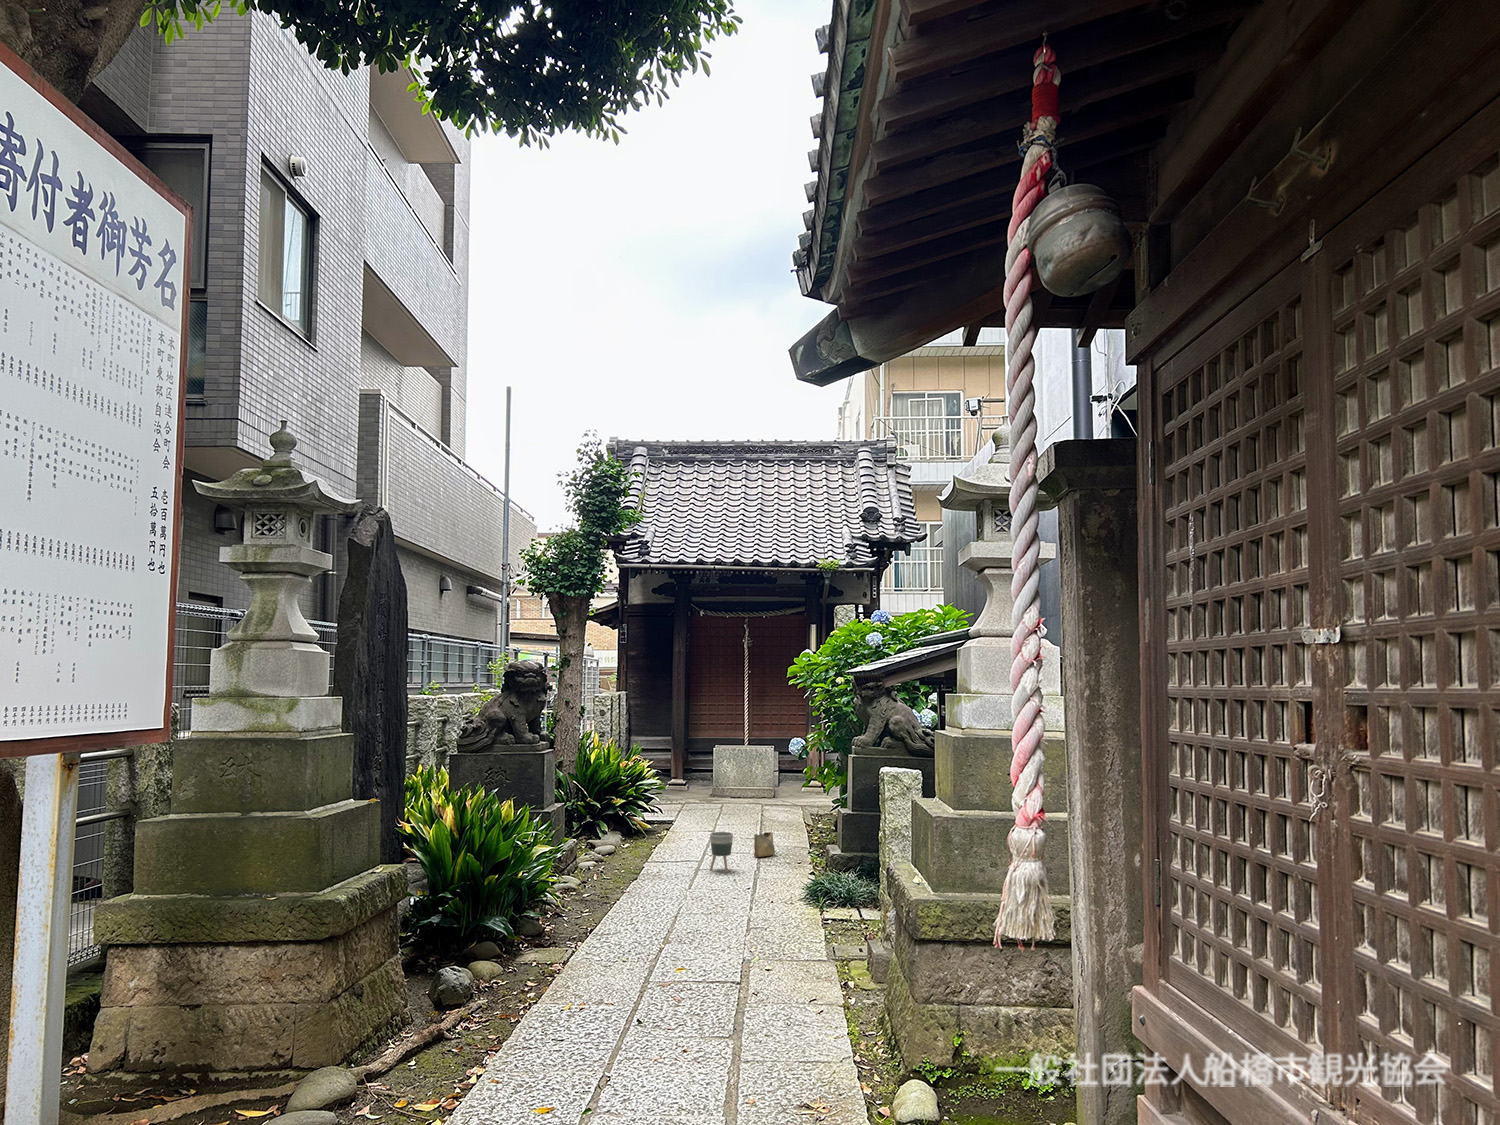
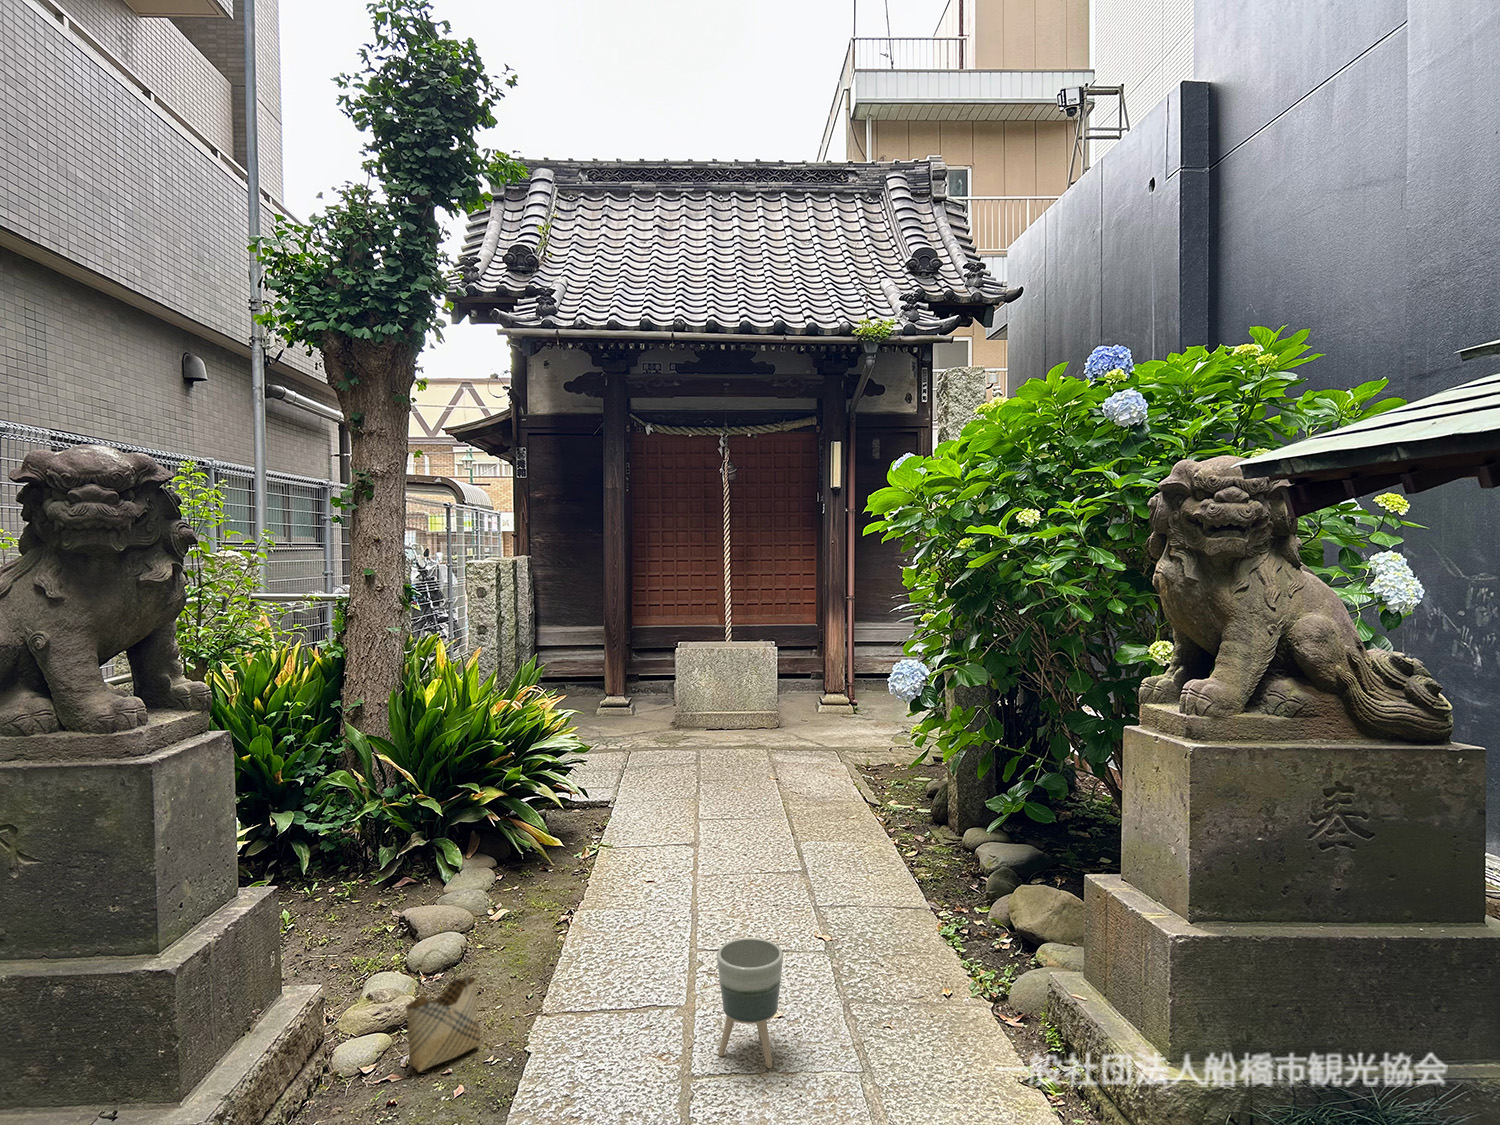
woven basket: present [754,821,775,857] -> present [406,950,480,1072]

